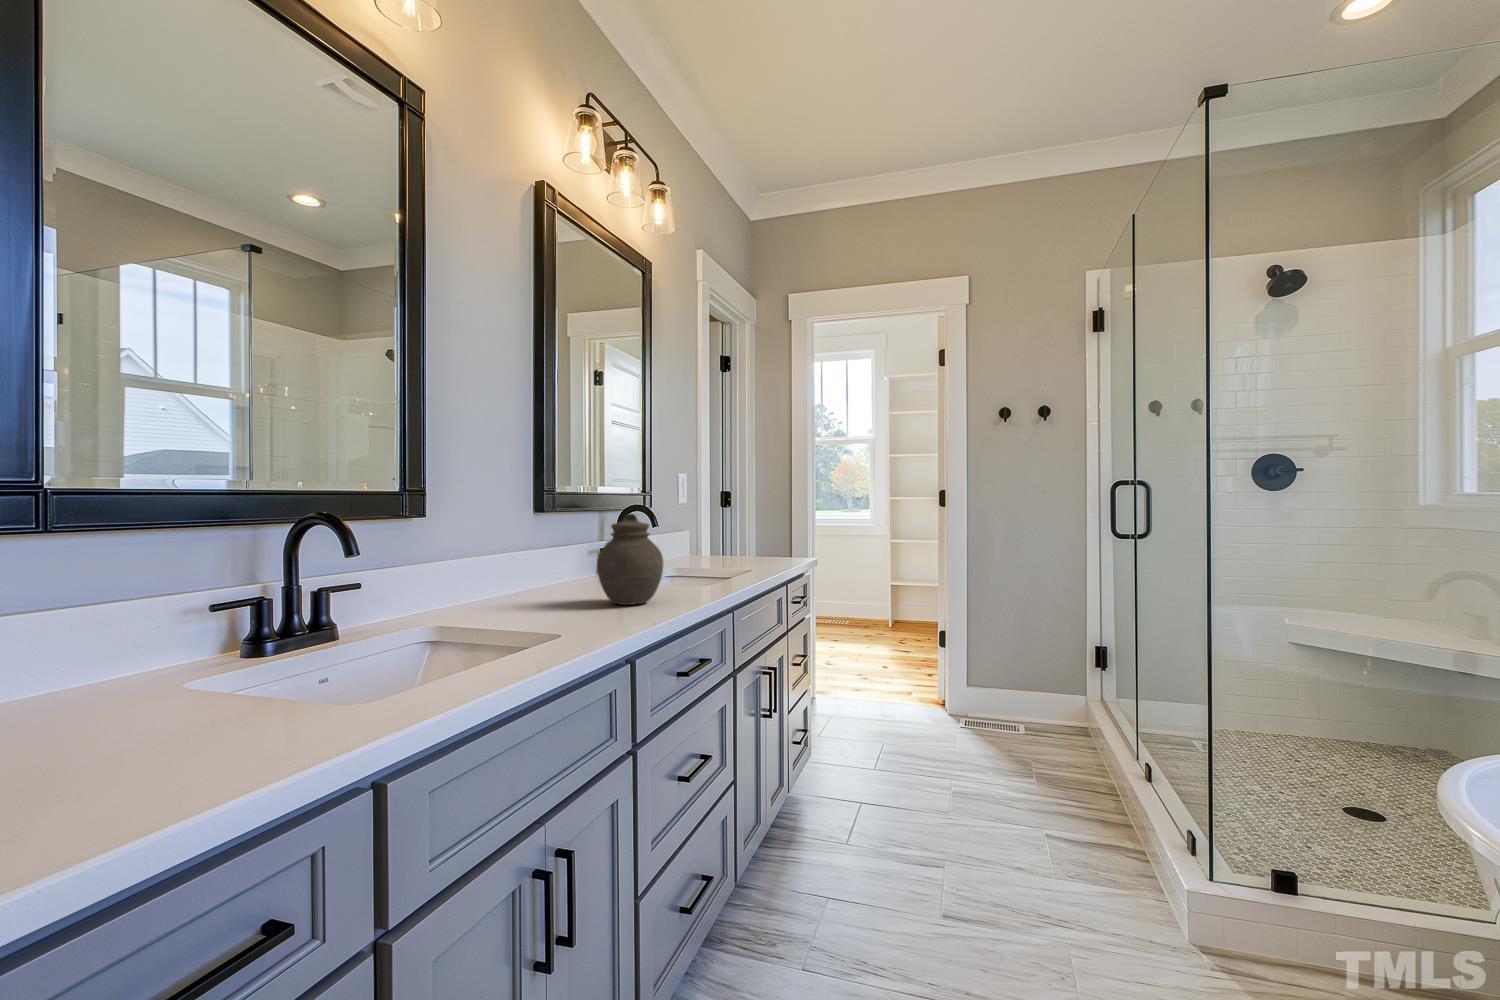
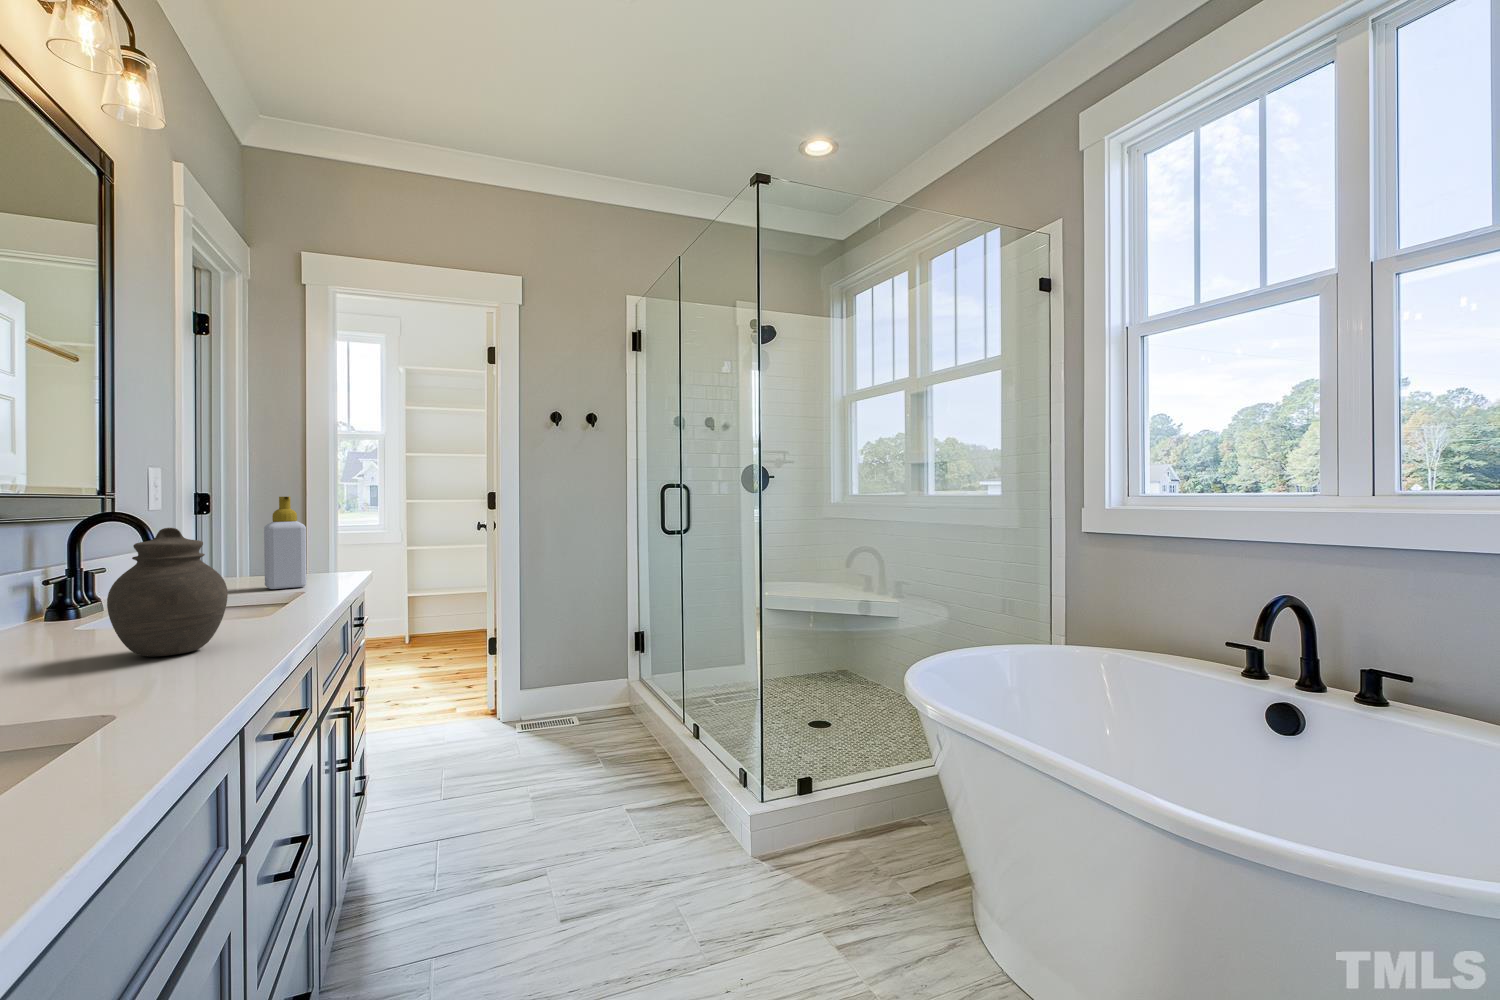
soap bottle: none [737,494,763,566] -> present [264,497,307,589]

